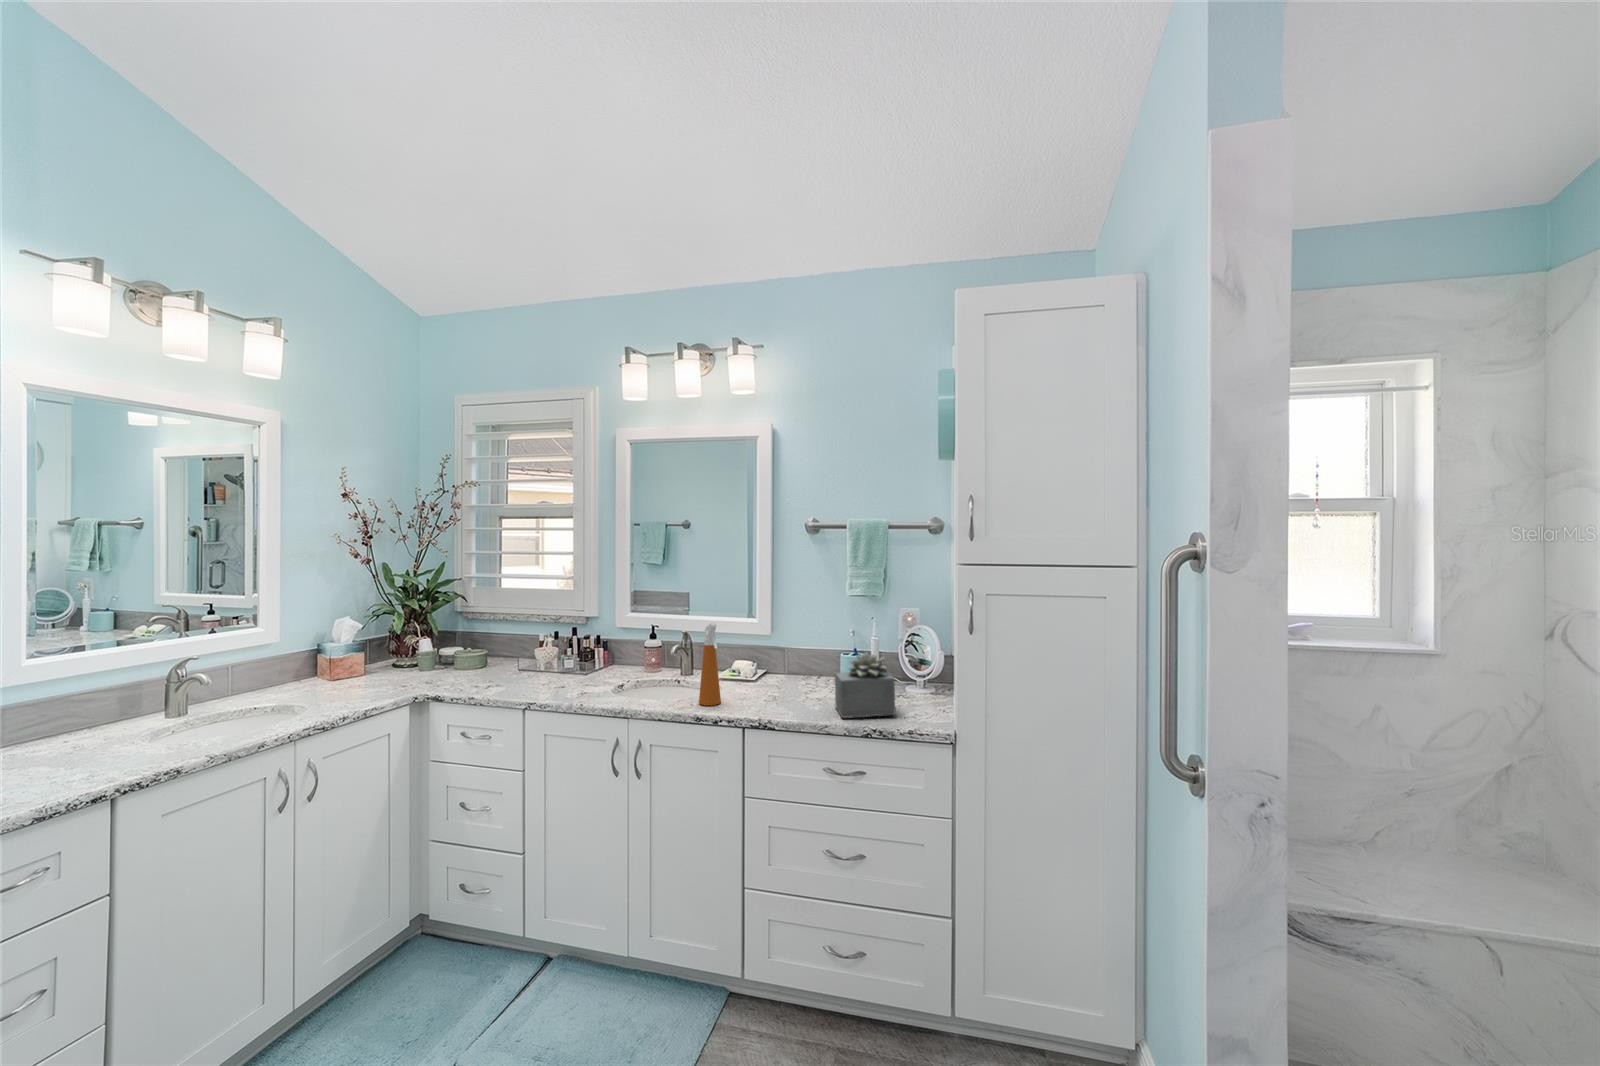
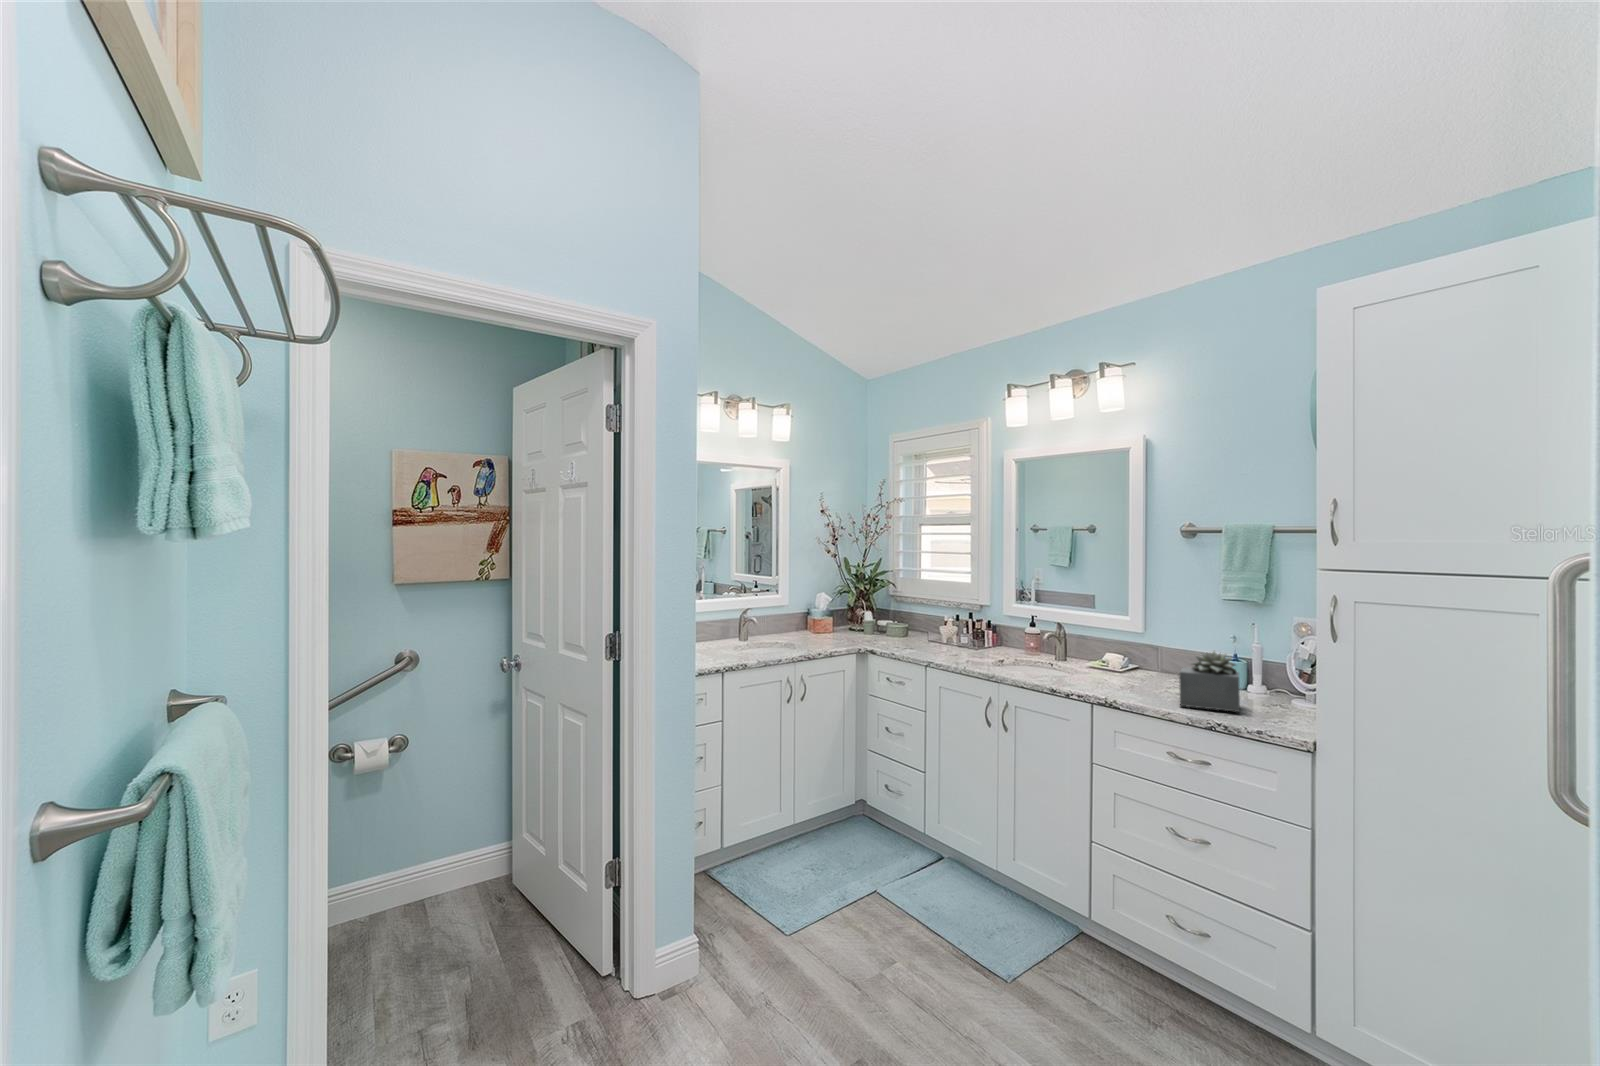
spray bottle: present [699,623,721,706] -> none [1056,613,1076,682]

